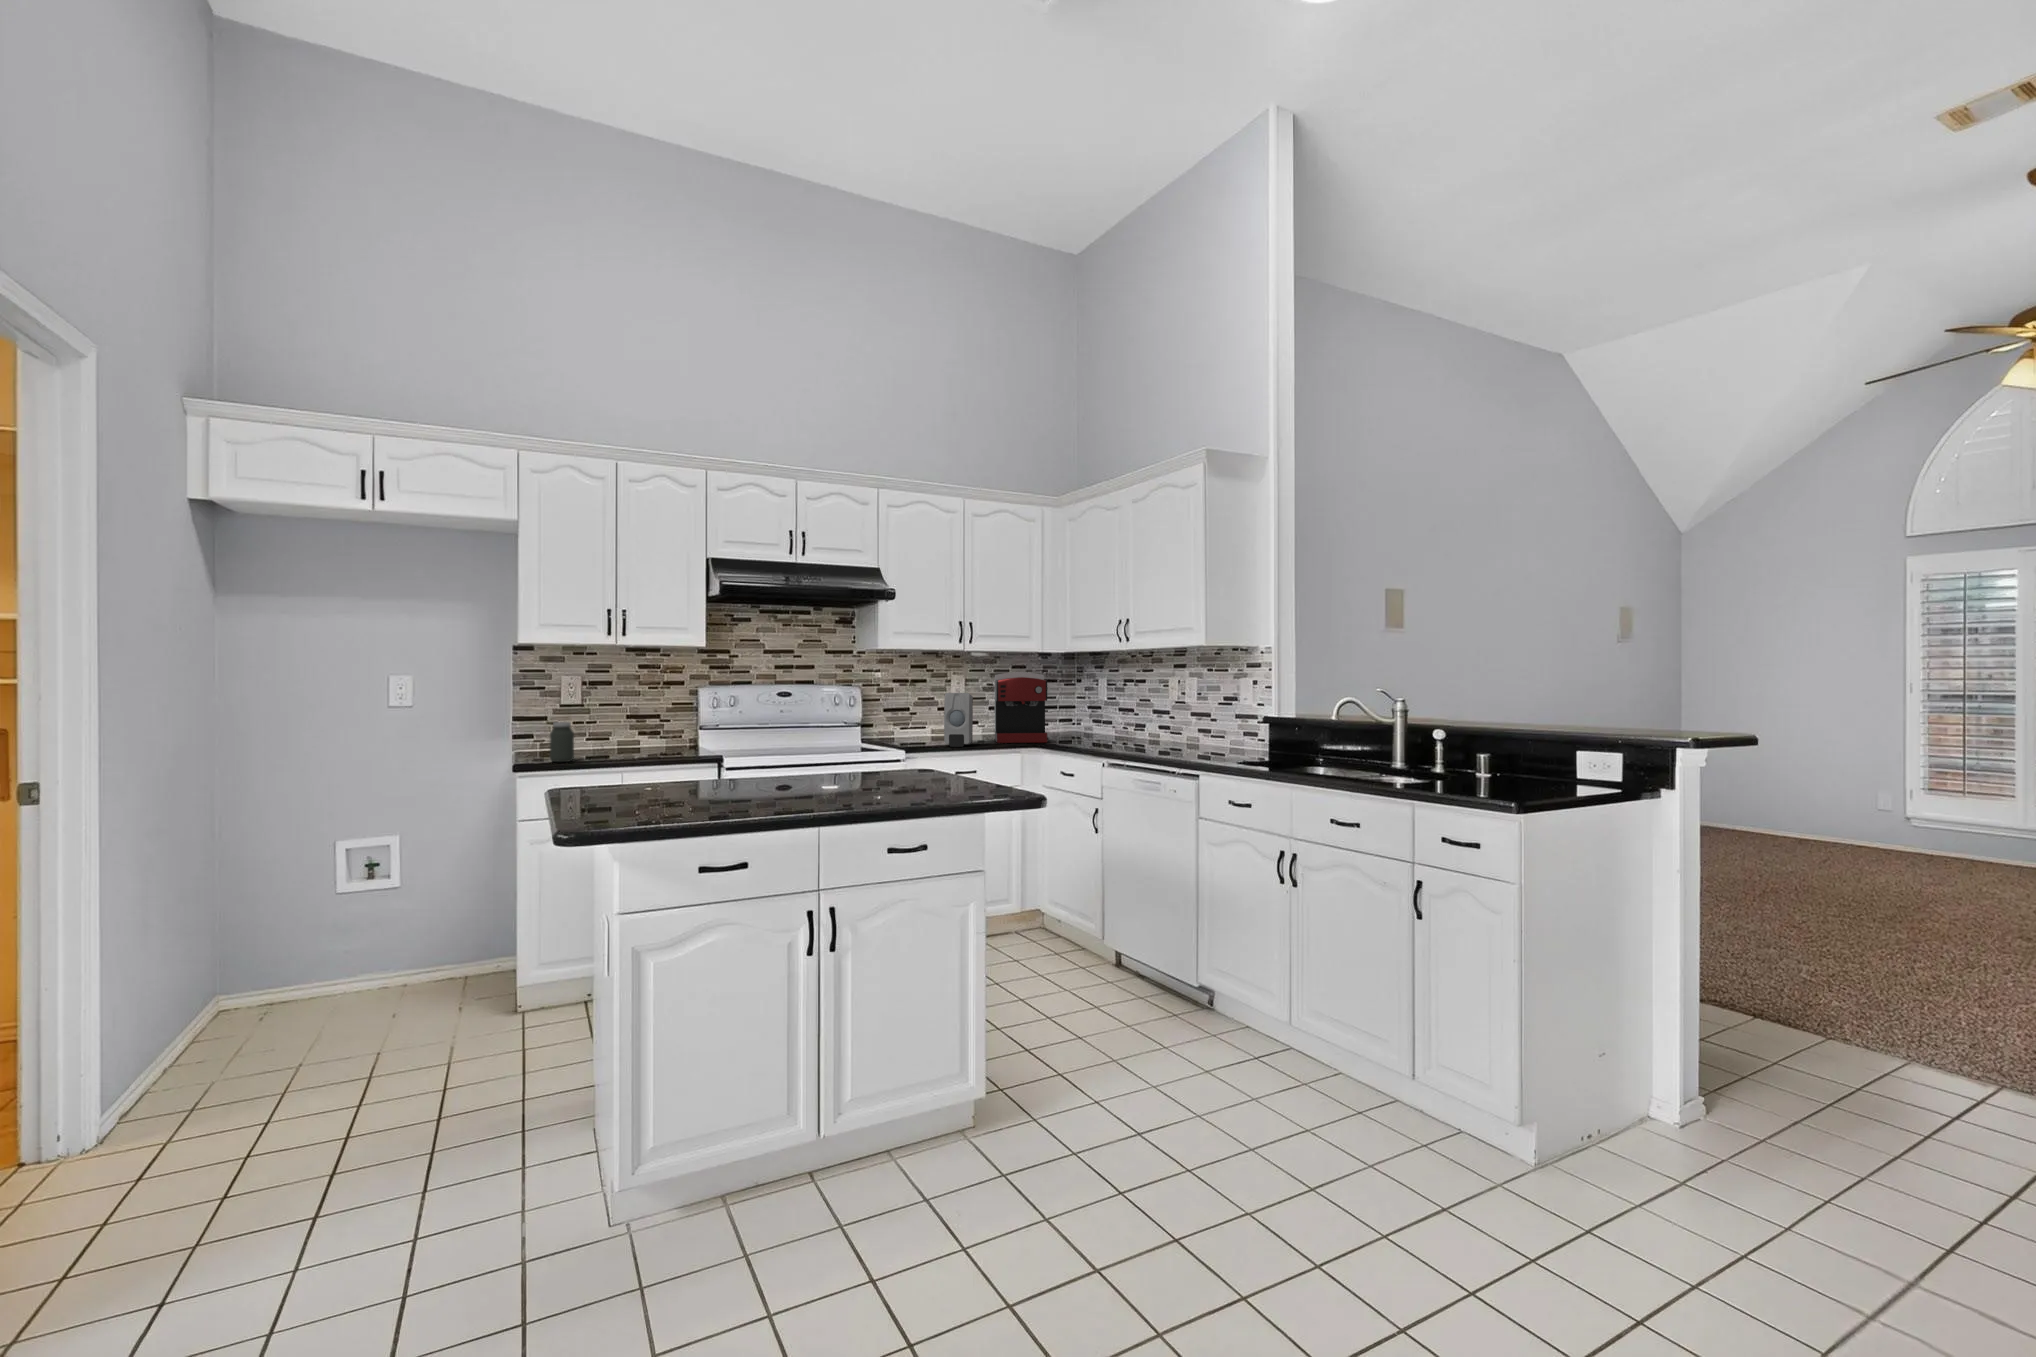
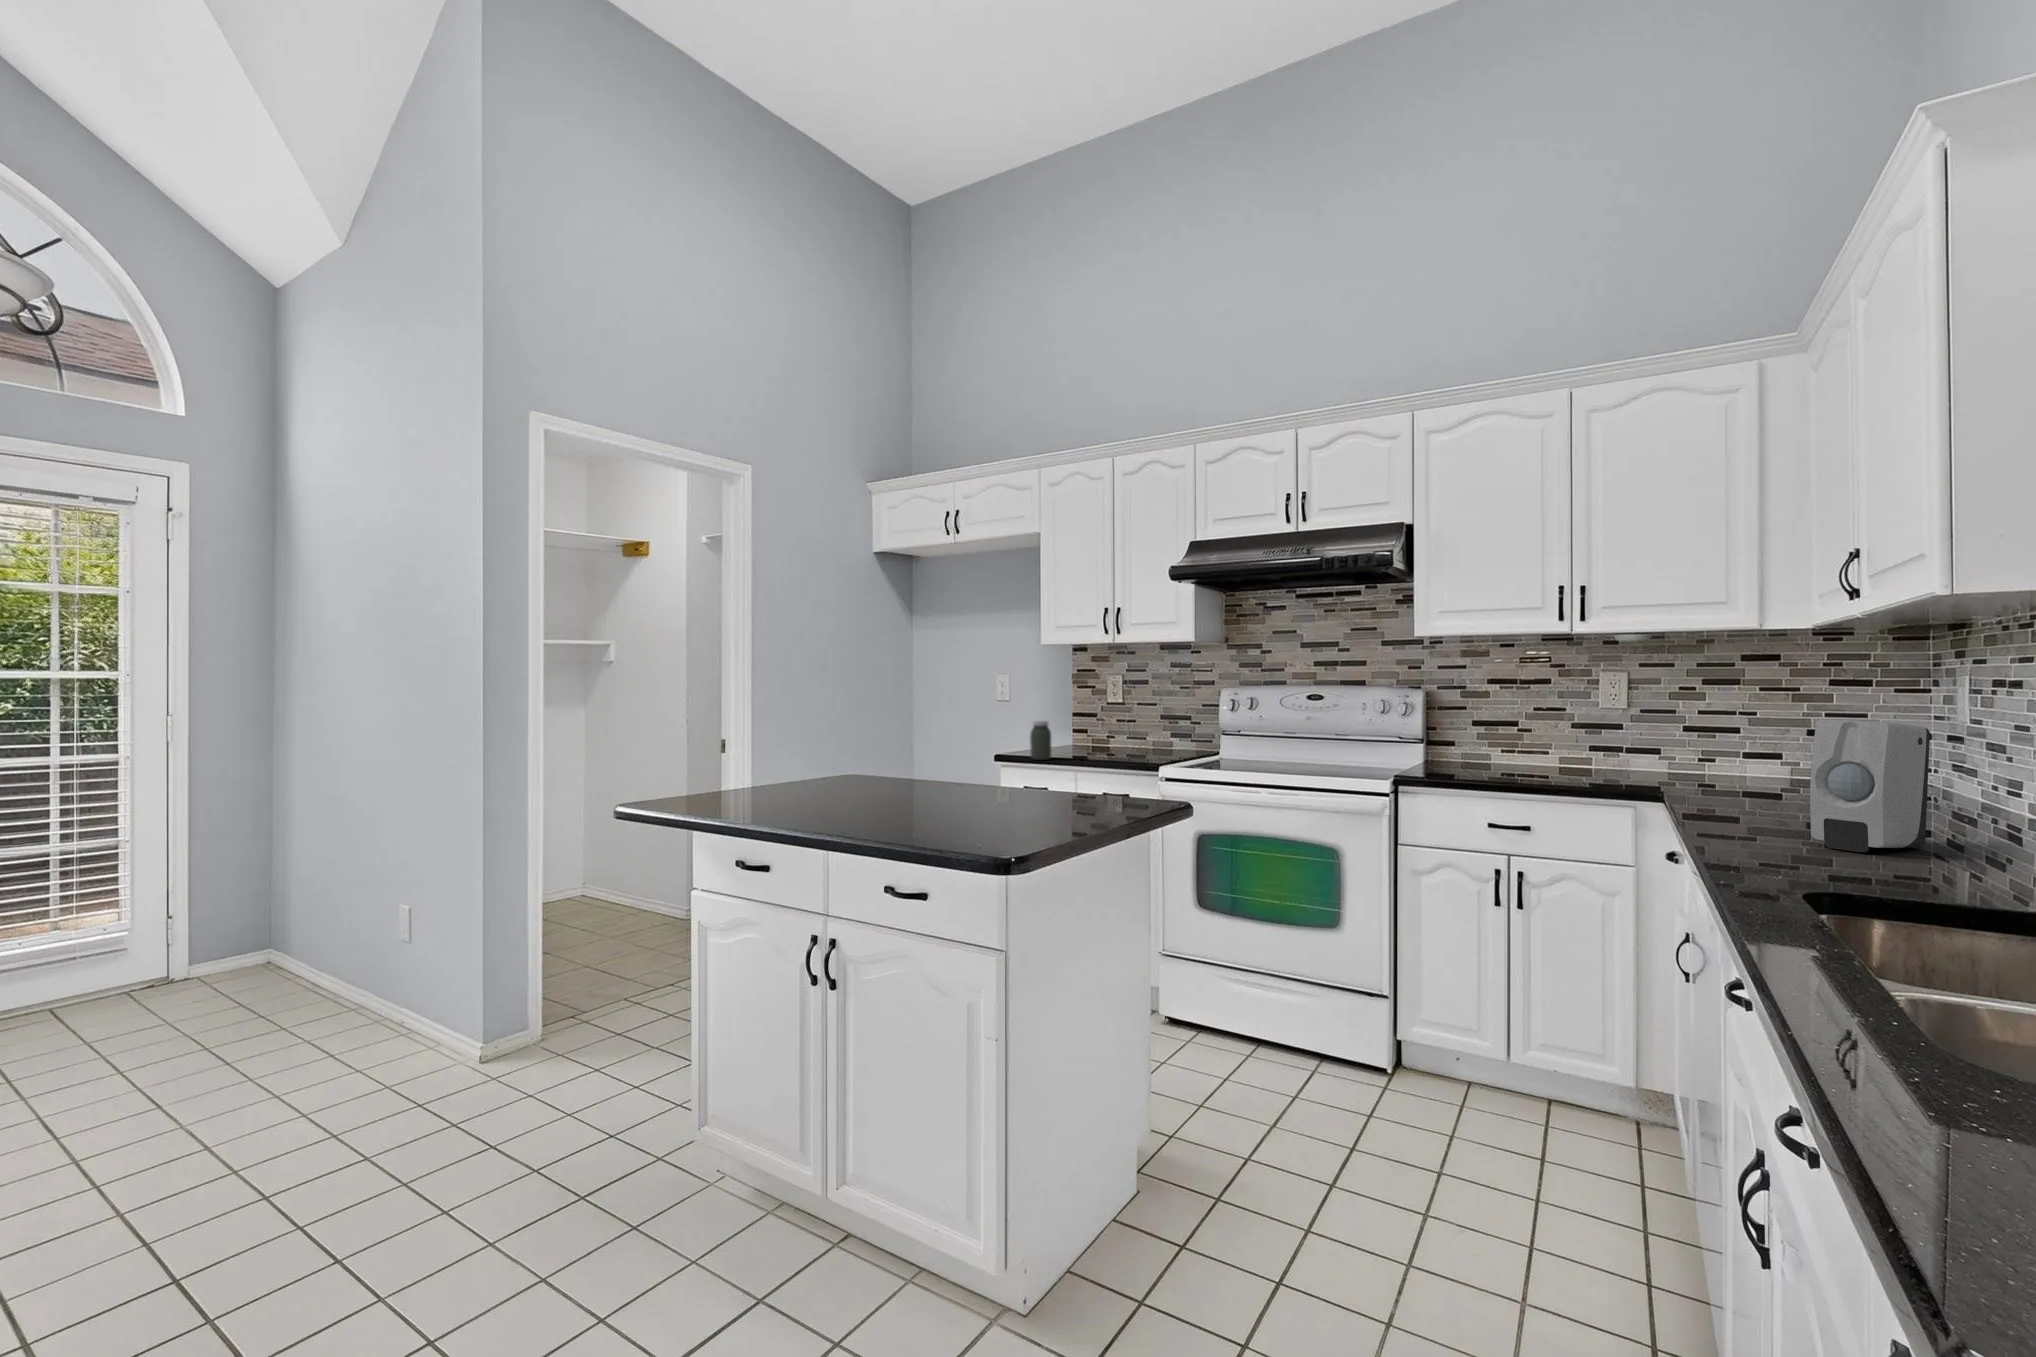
coffee maker: present [994,672,1047,743] -> none [1611,666,1758,798]
soap dispenser: present [944,693,973,747] -> present [1810,719,1930,852]

